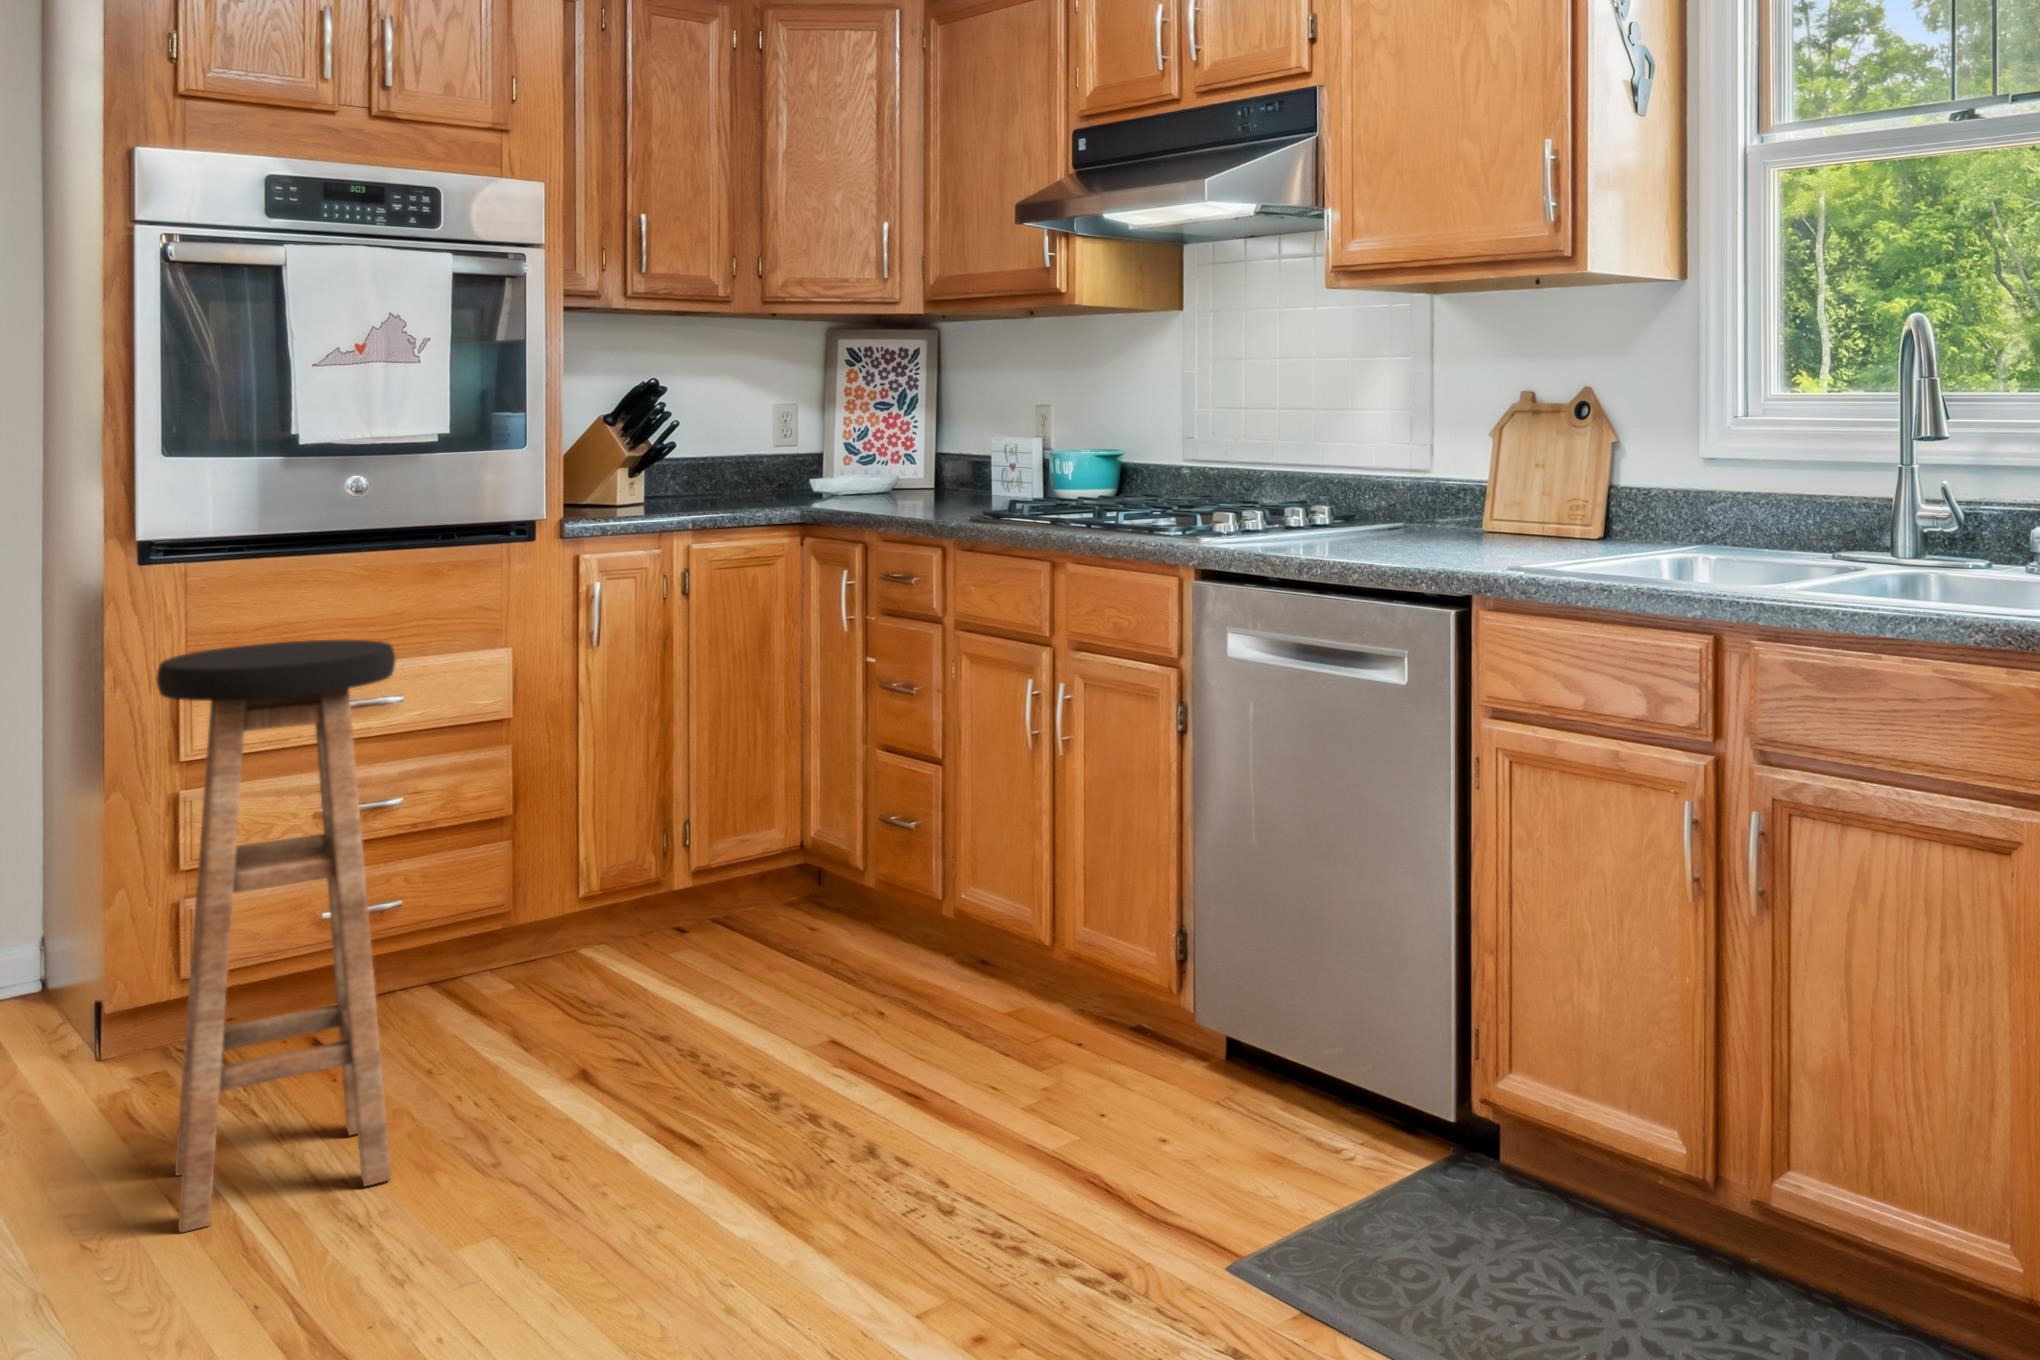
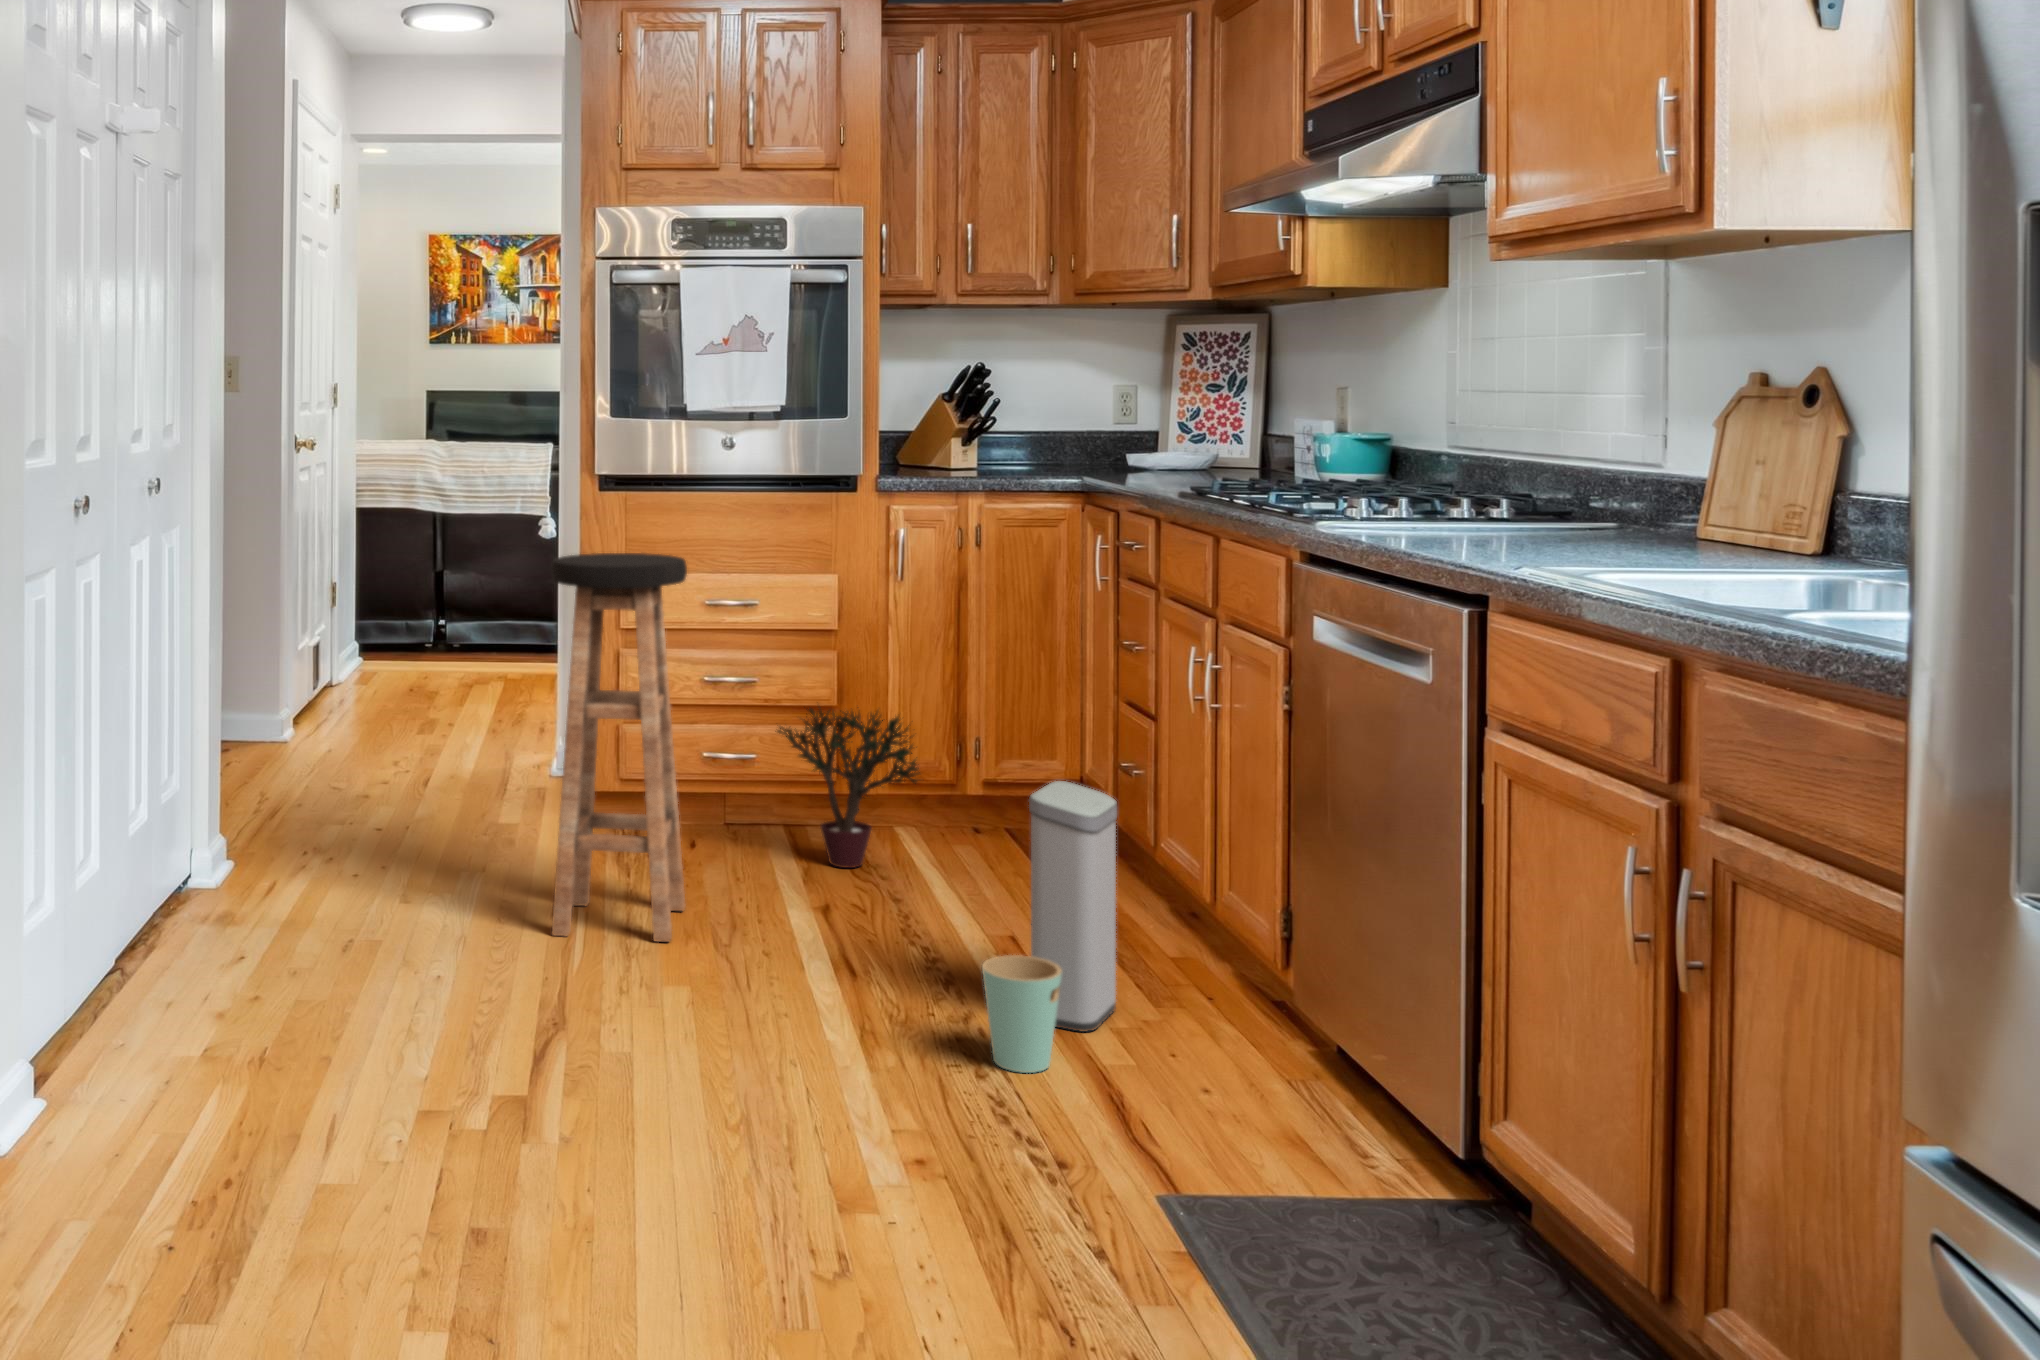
potted plant: none [446,797,671,1009] -> present [778,707,920,868]
trash can: none [925,843,1018,1192] -> present [982,781,1117,1073]

